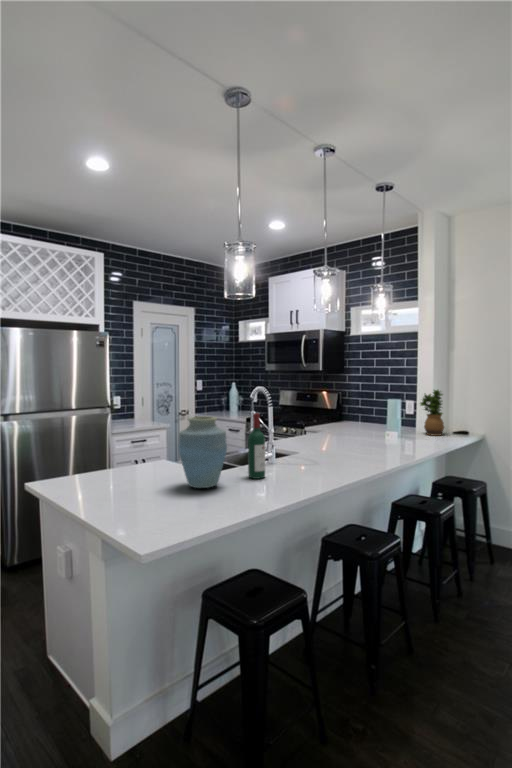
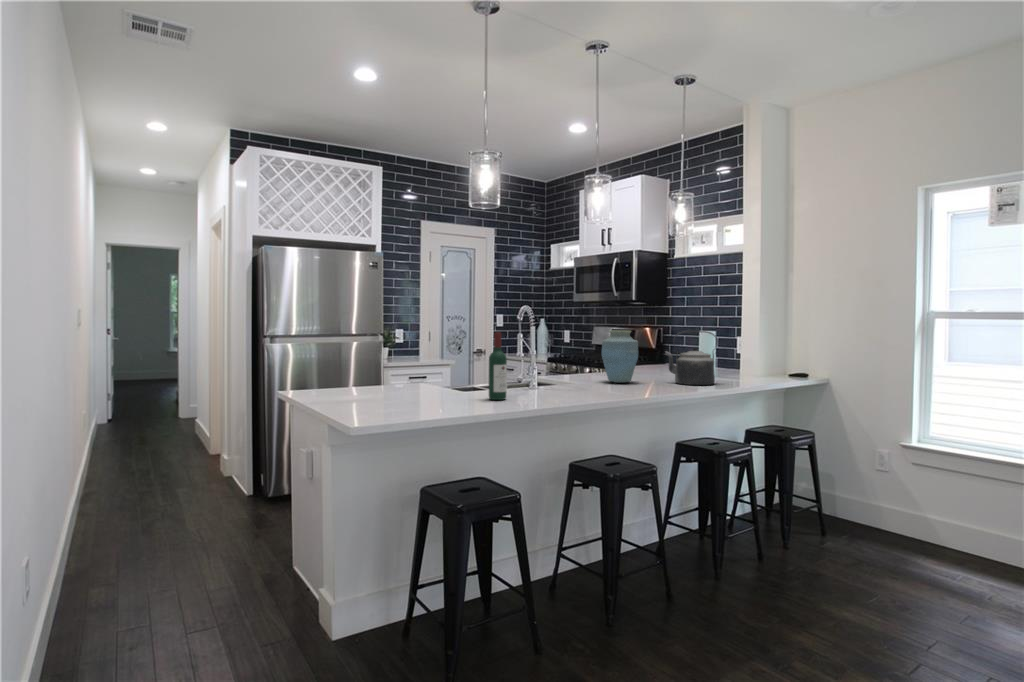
potted plant: present [420,390,444,436] -> none [741,322,771,379]
kettle: none [371,399,415,446] -> present [666,331,718,385]
vase: present [178,416,227,488] -> present [602,330,638,383]

